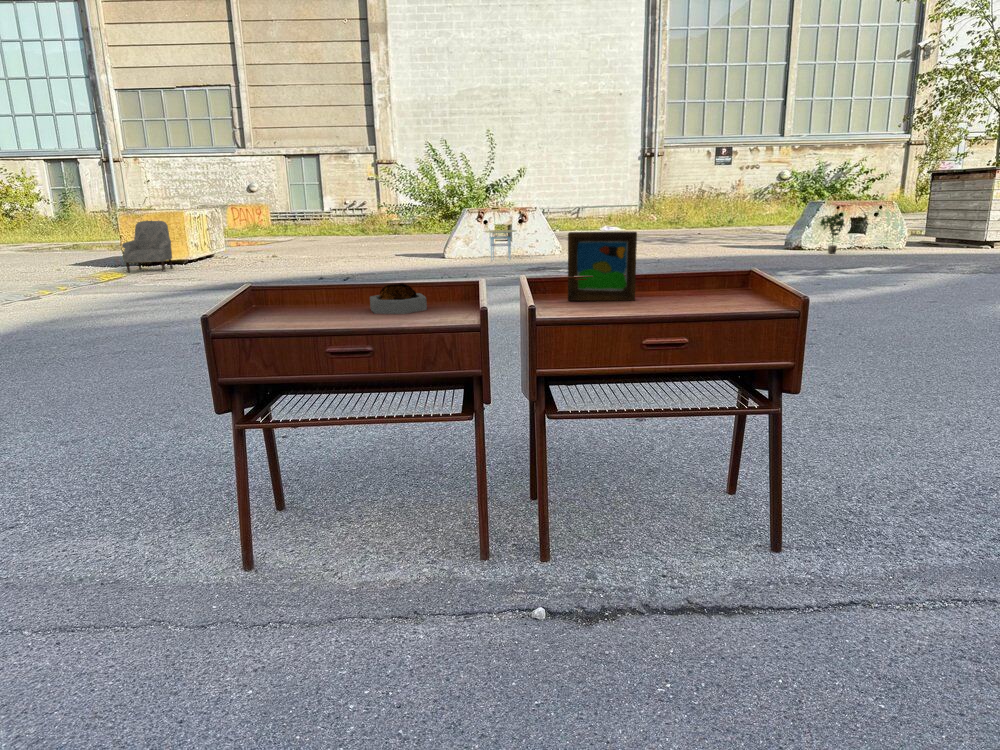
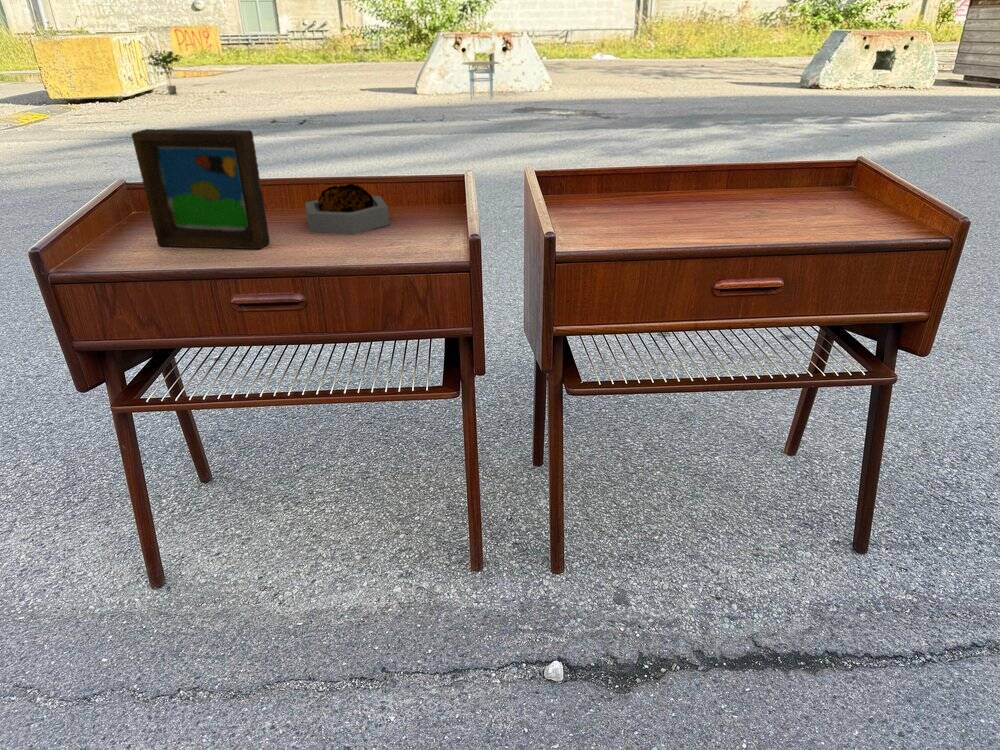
potted plant: present [820,214,845,254] -> present [148,51,182,94]
armchair: present [122,220,173,273] -> none [43,47,108,112]
picture frame: present [568,232,637,301] -> present [132,129,270,249]

